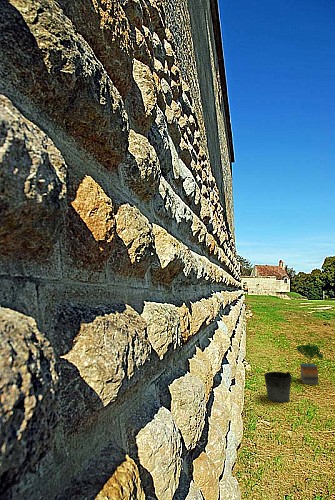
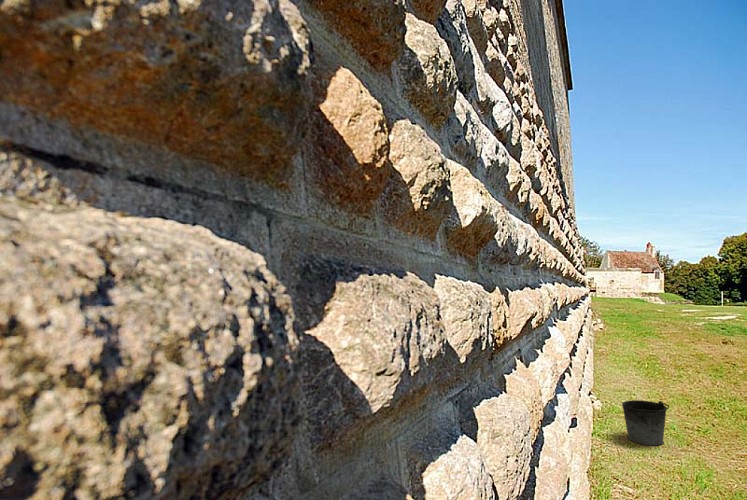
potted tree: present [296,344,323,384] -> none [672,361,720,422]

